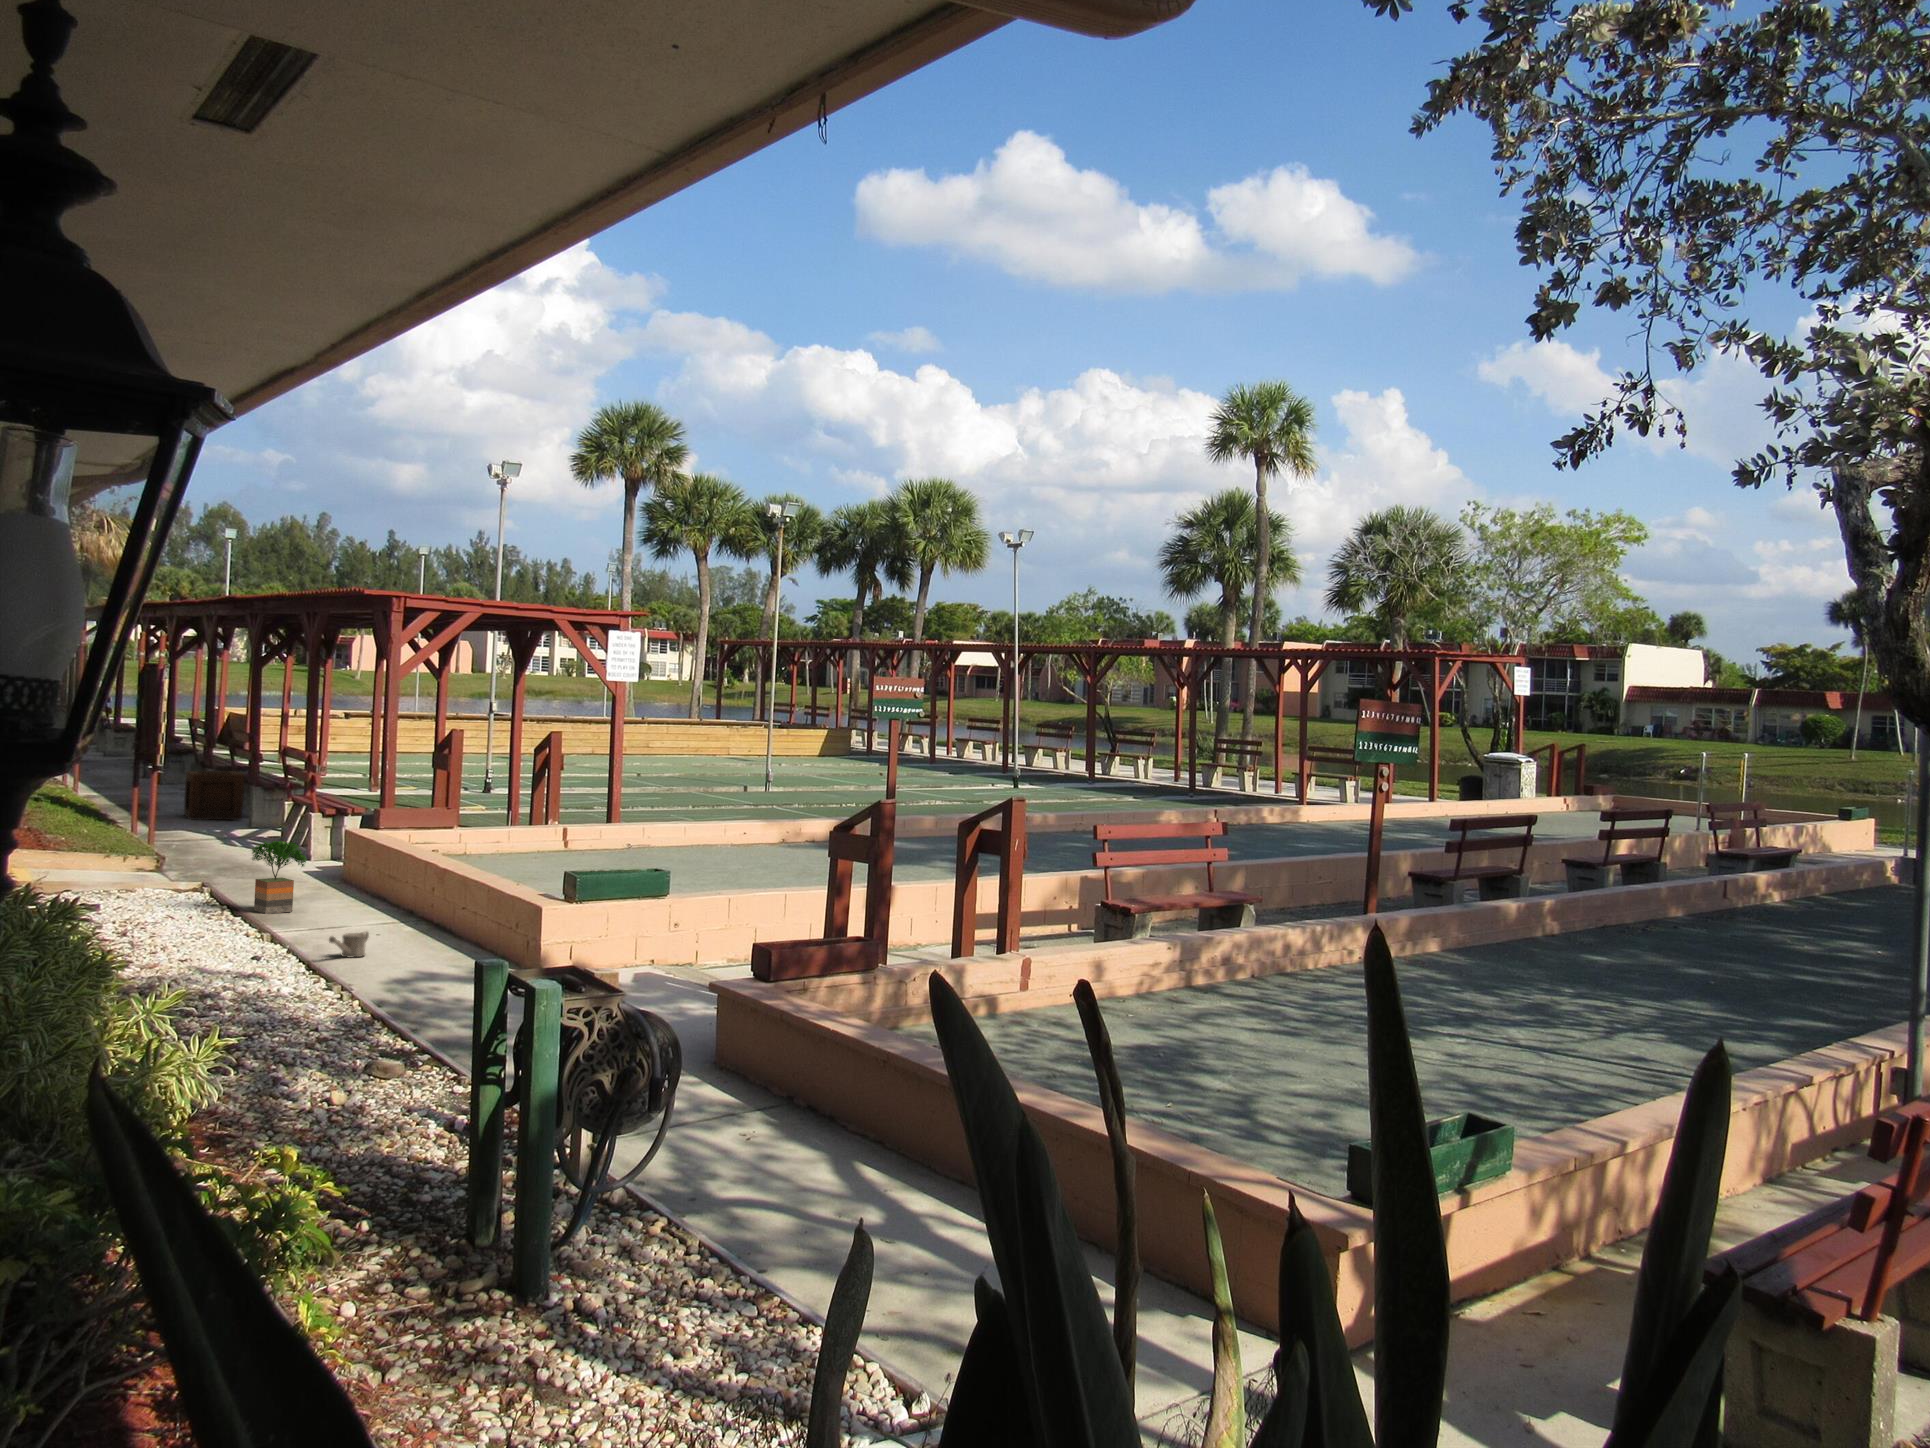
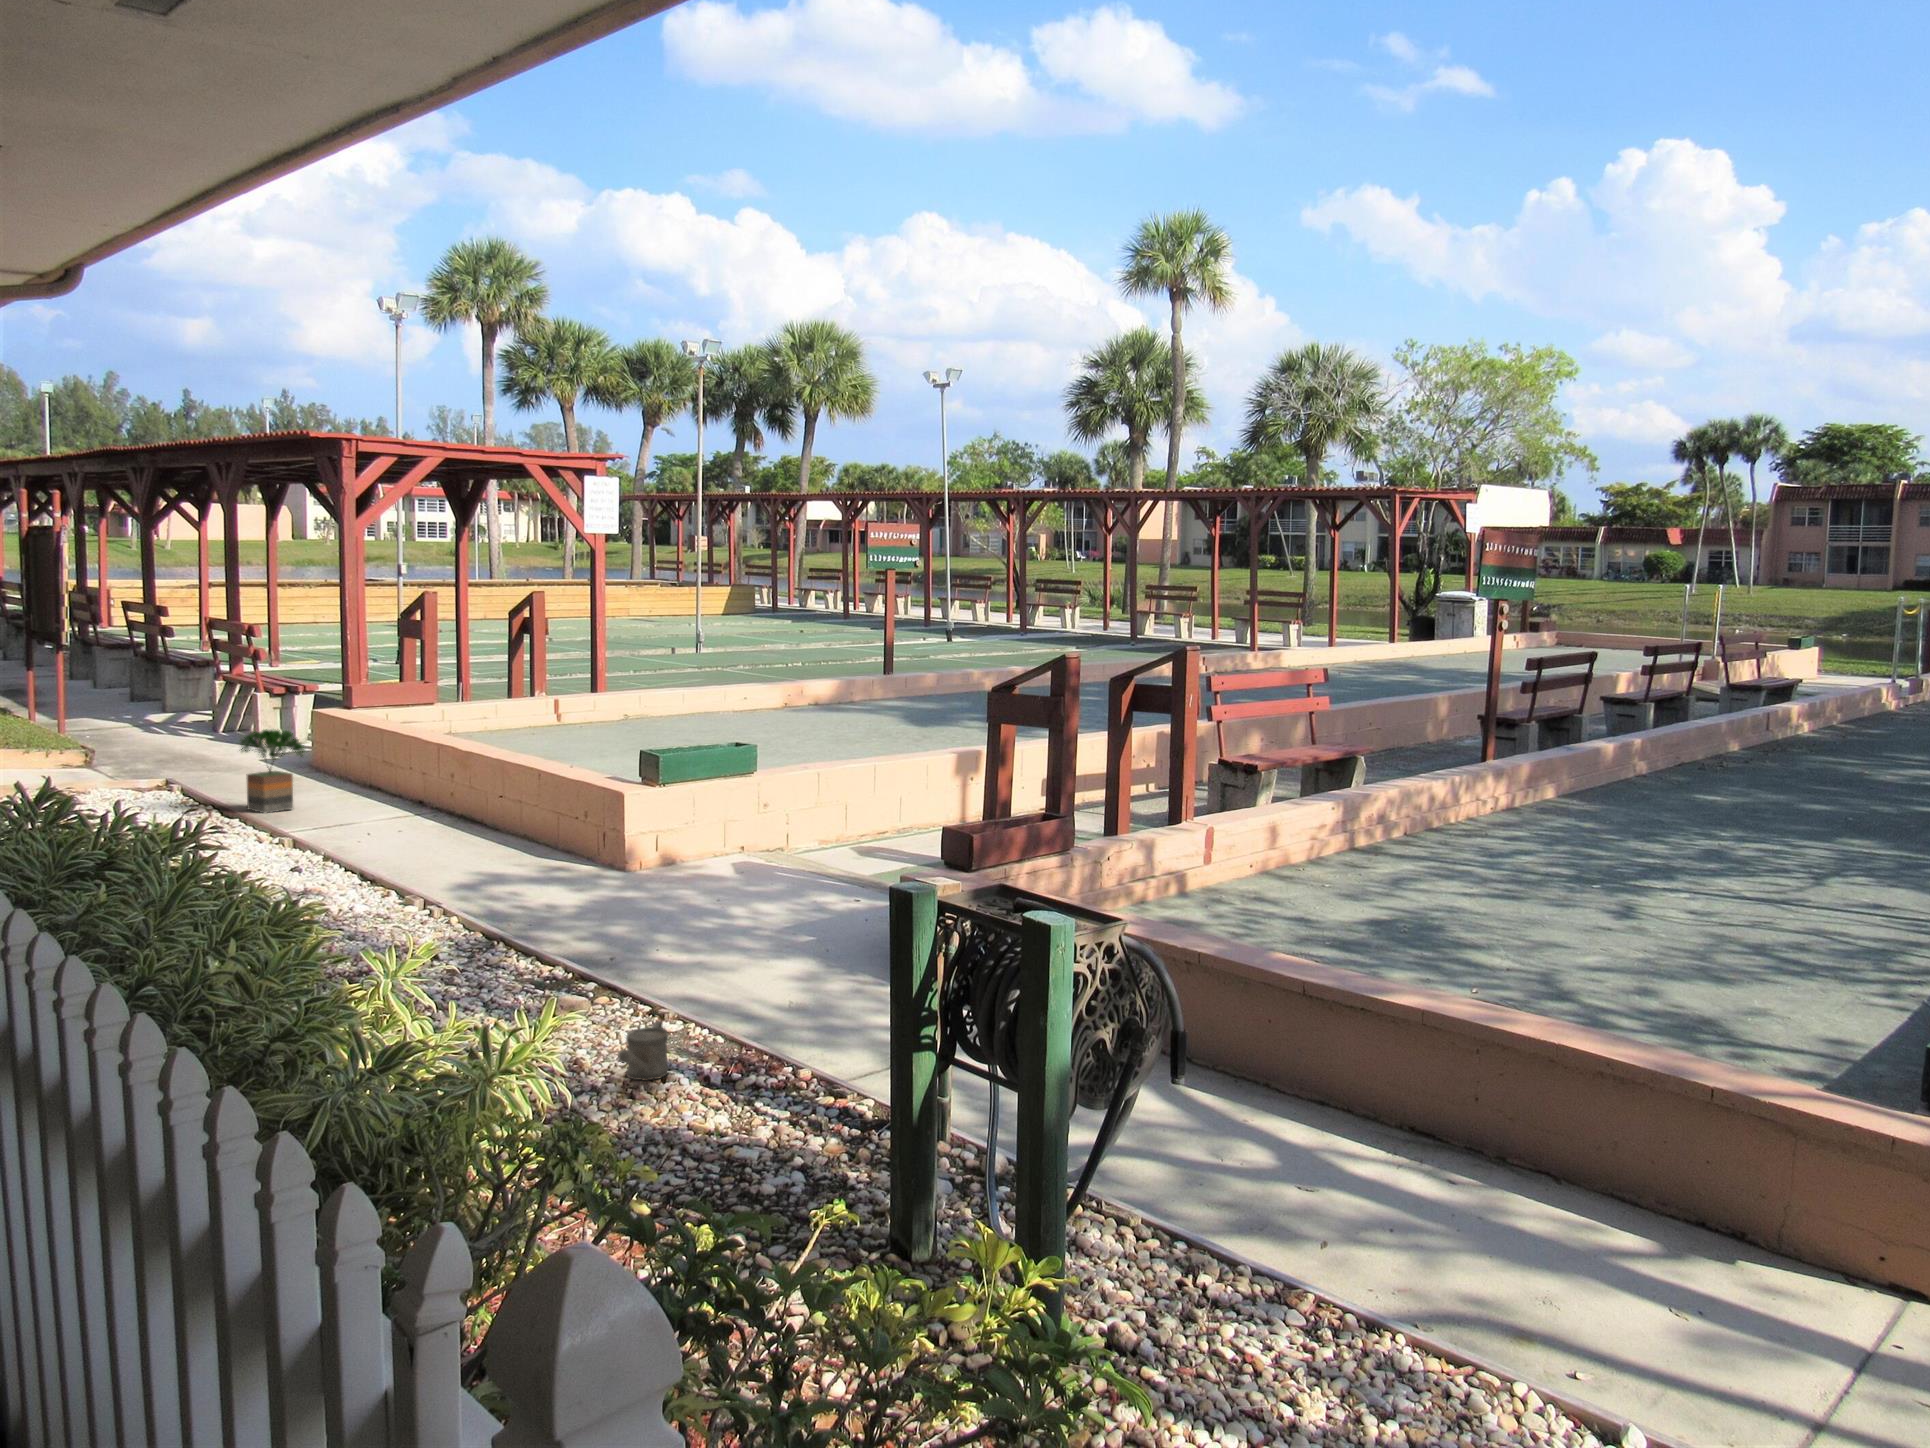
wooden crate: present [184,771,244,820] -> none [78,650,150,706]
watering can: present [329,932,369,958] -> present [618,1021,668,1080]

